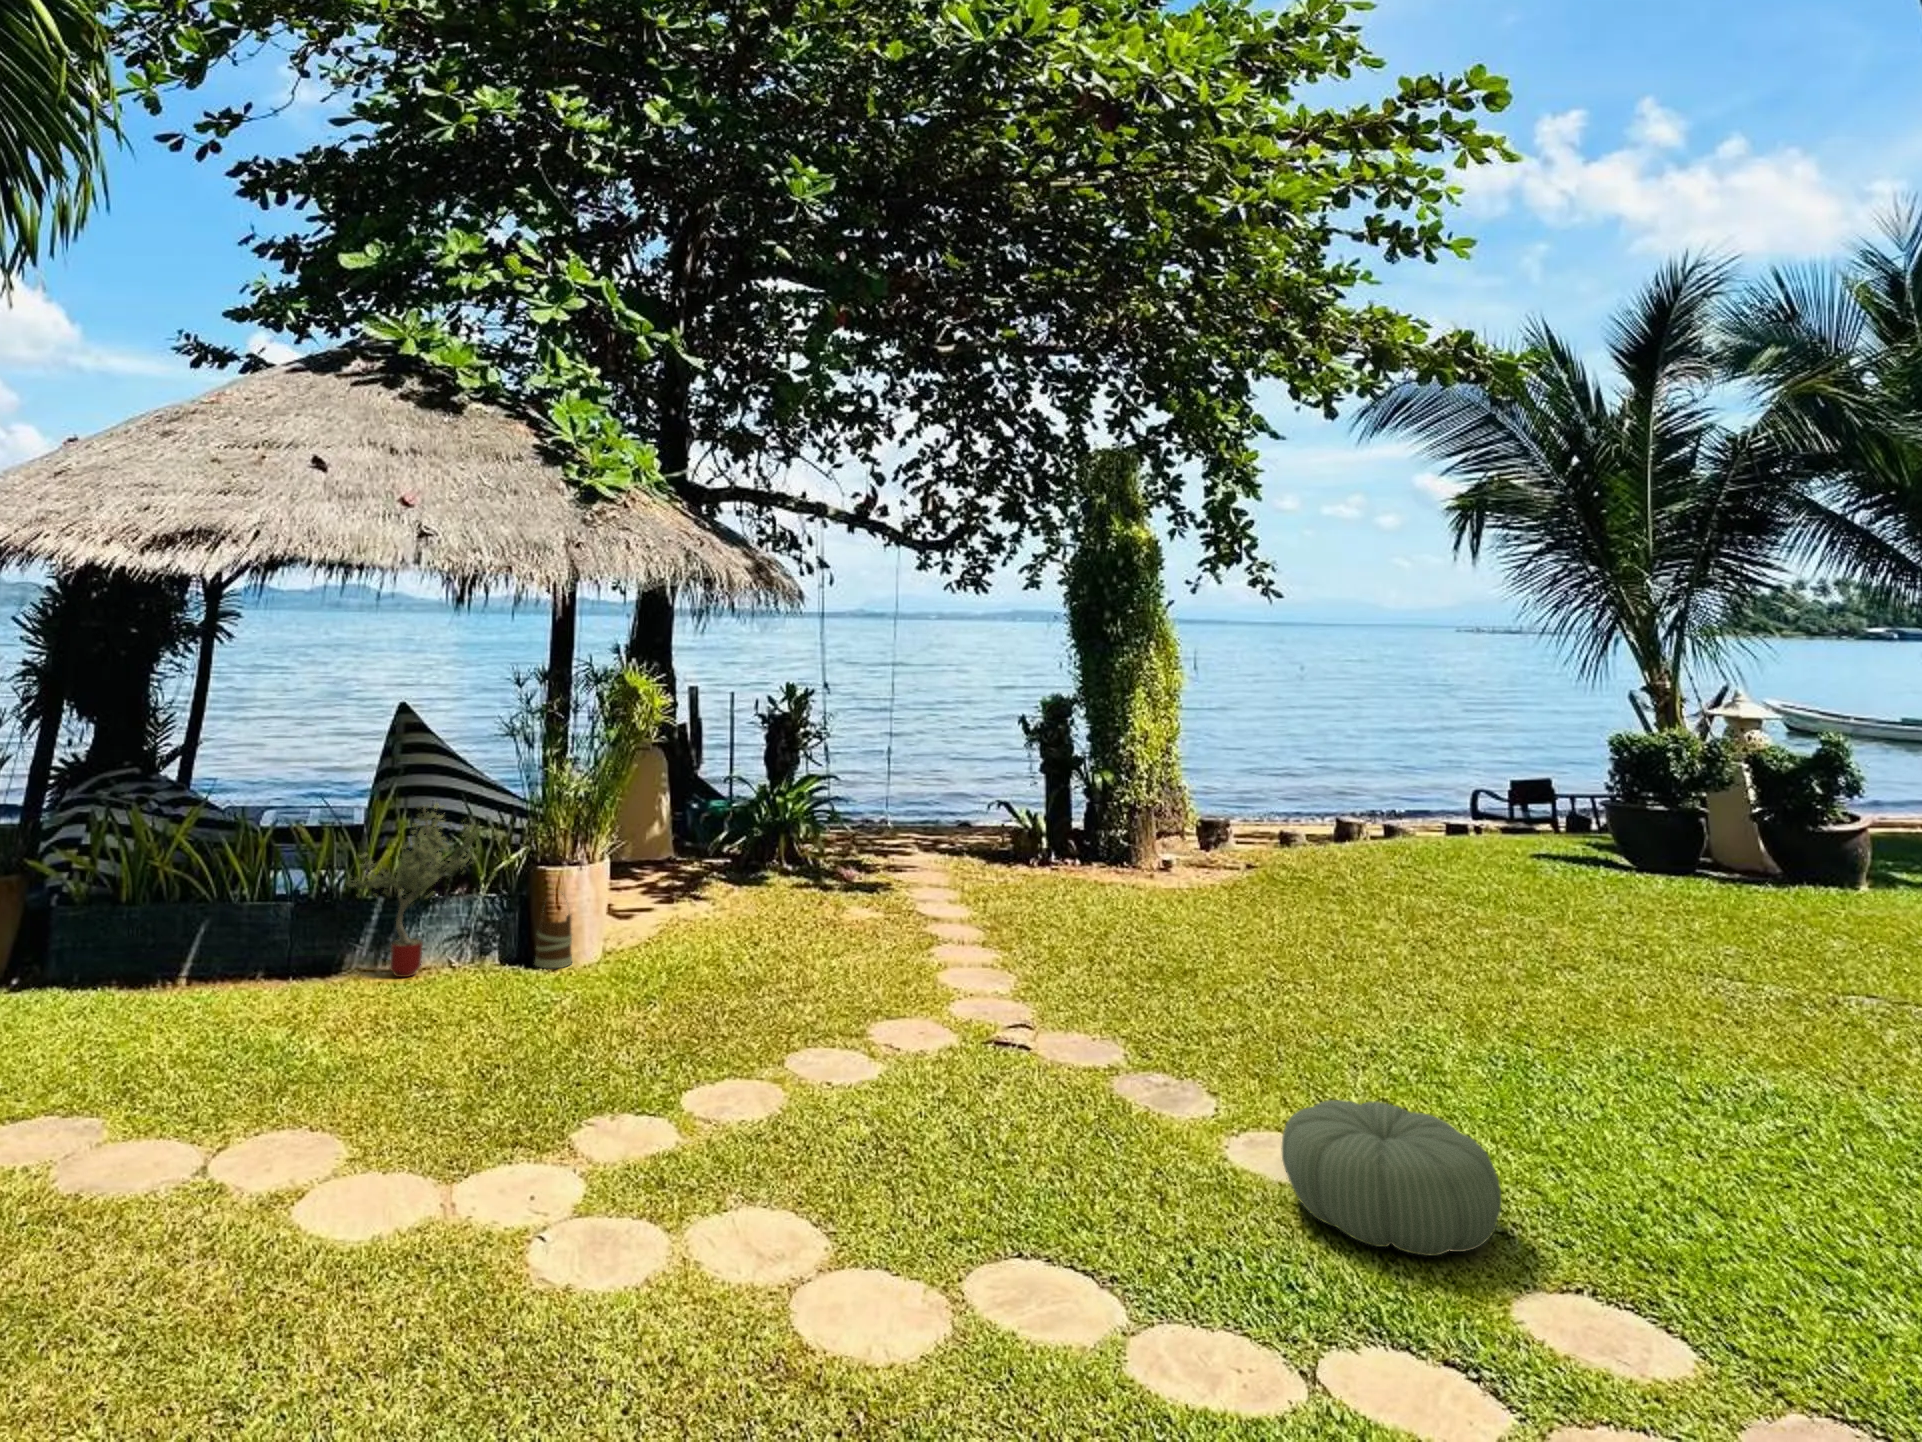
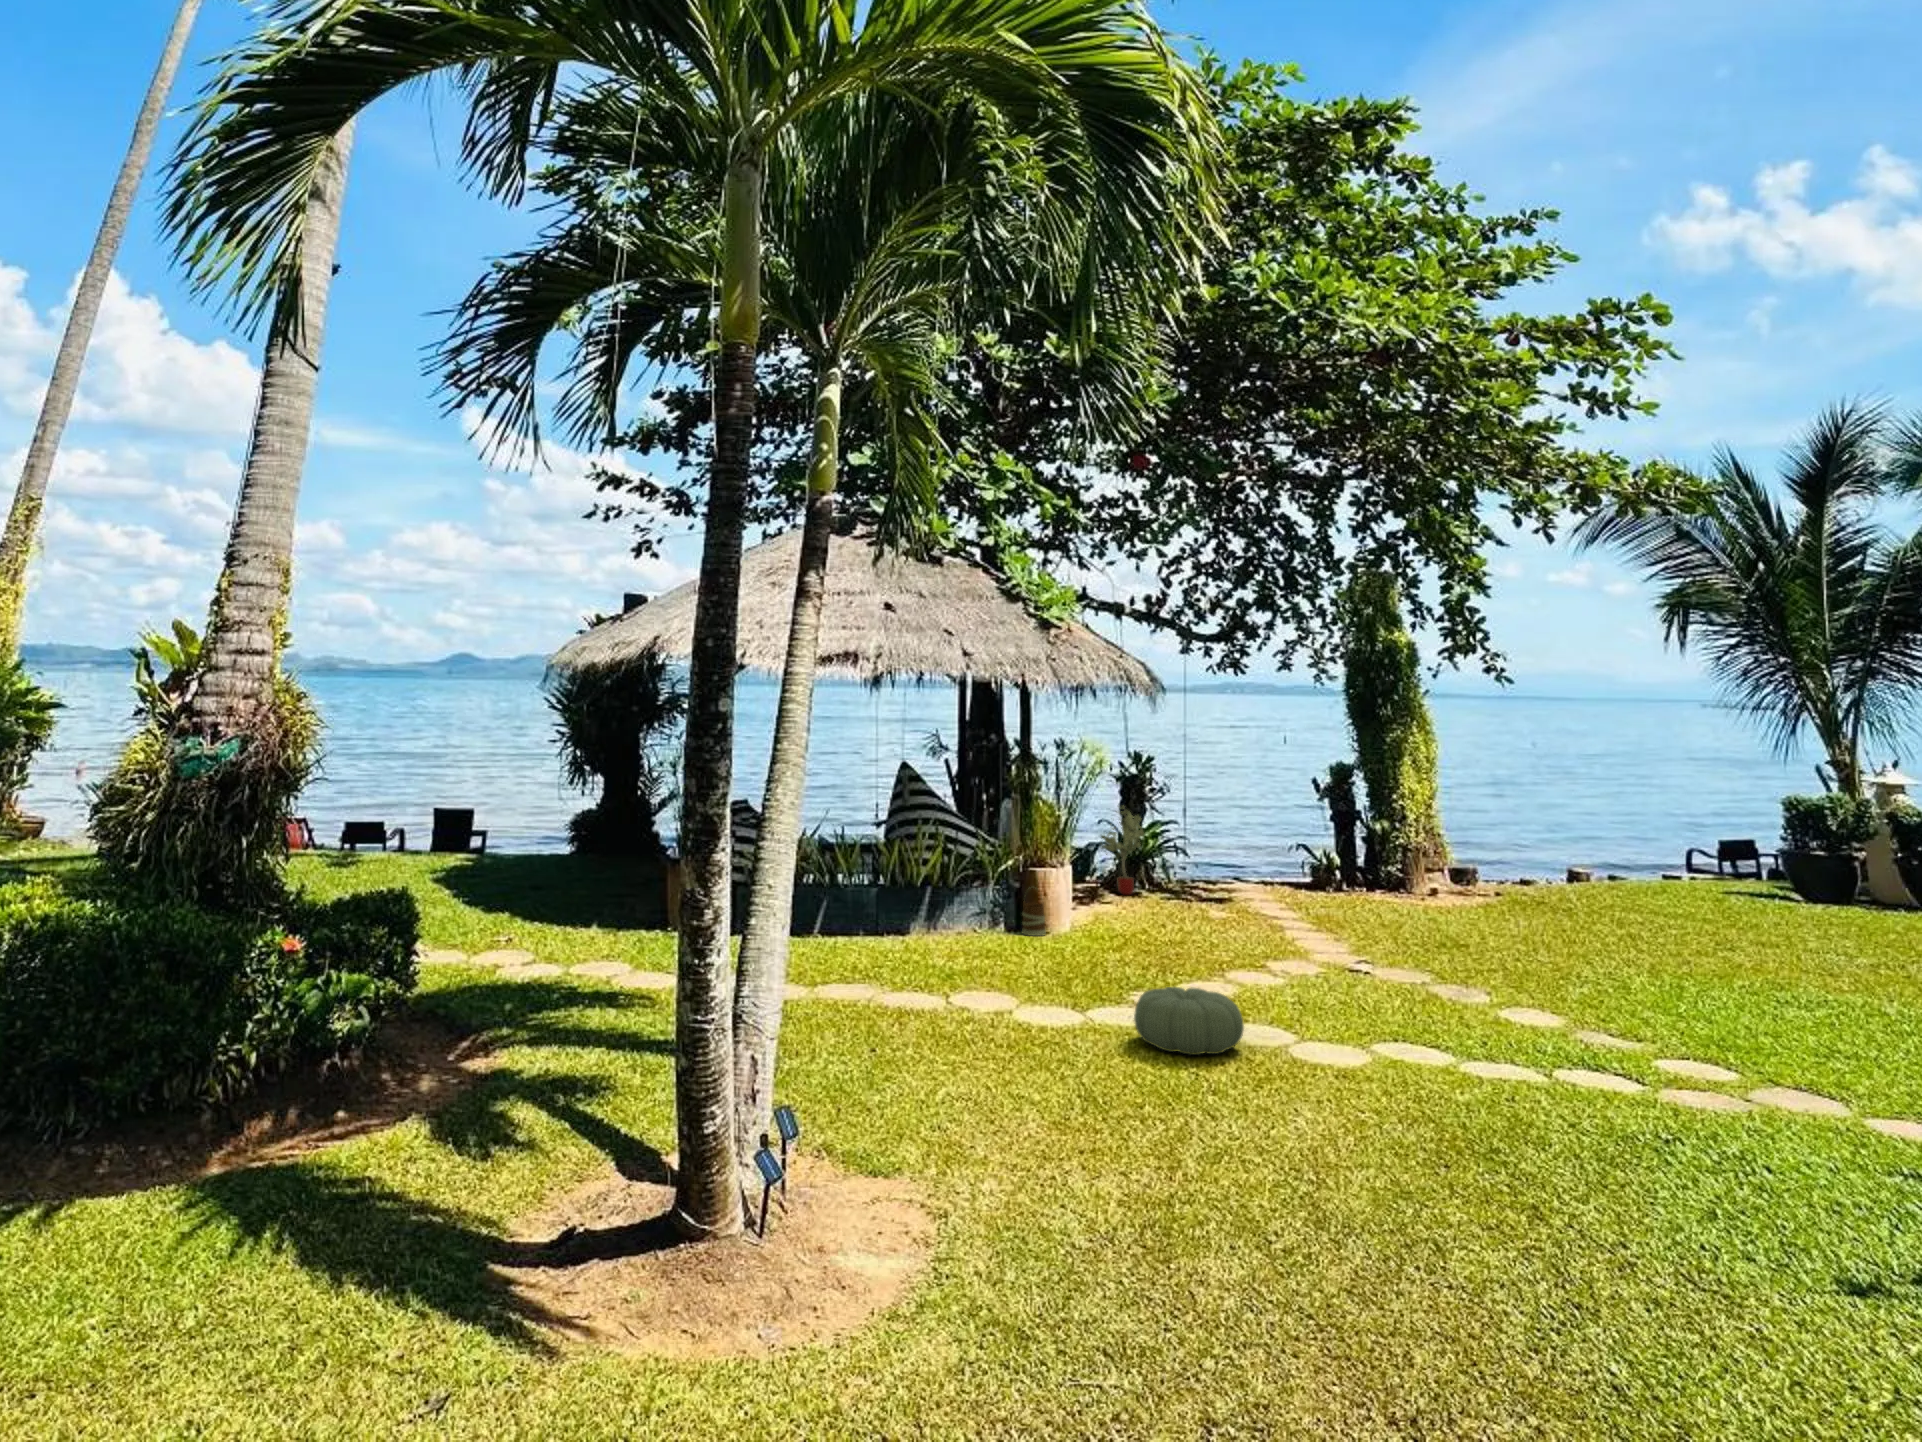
potted tree: present [346,803,479,977] -> present [1101,807,1143,895]
pouf: present [1281,1100,1502,1256] -> present [1134,987,1244,1055]

